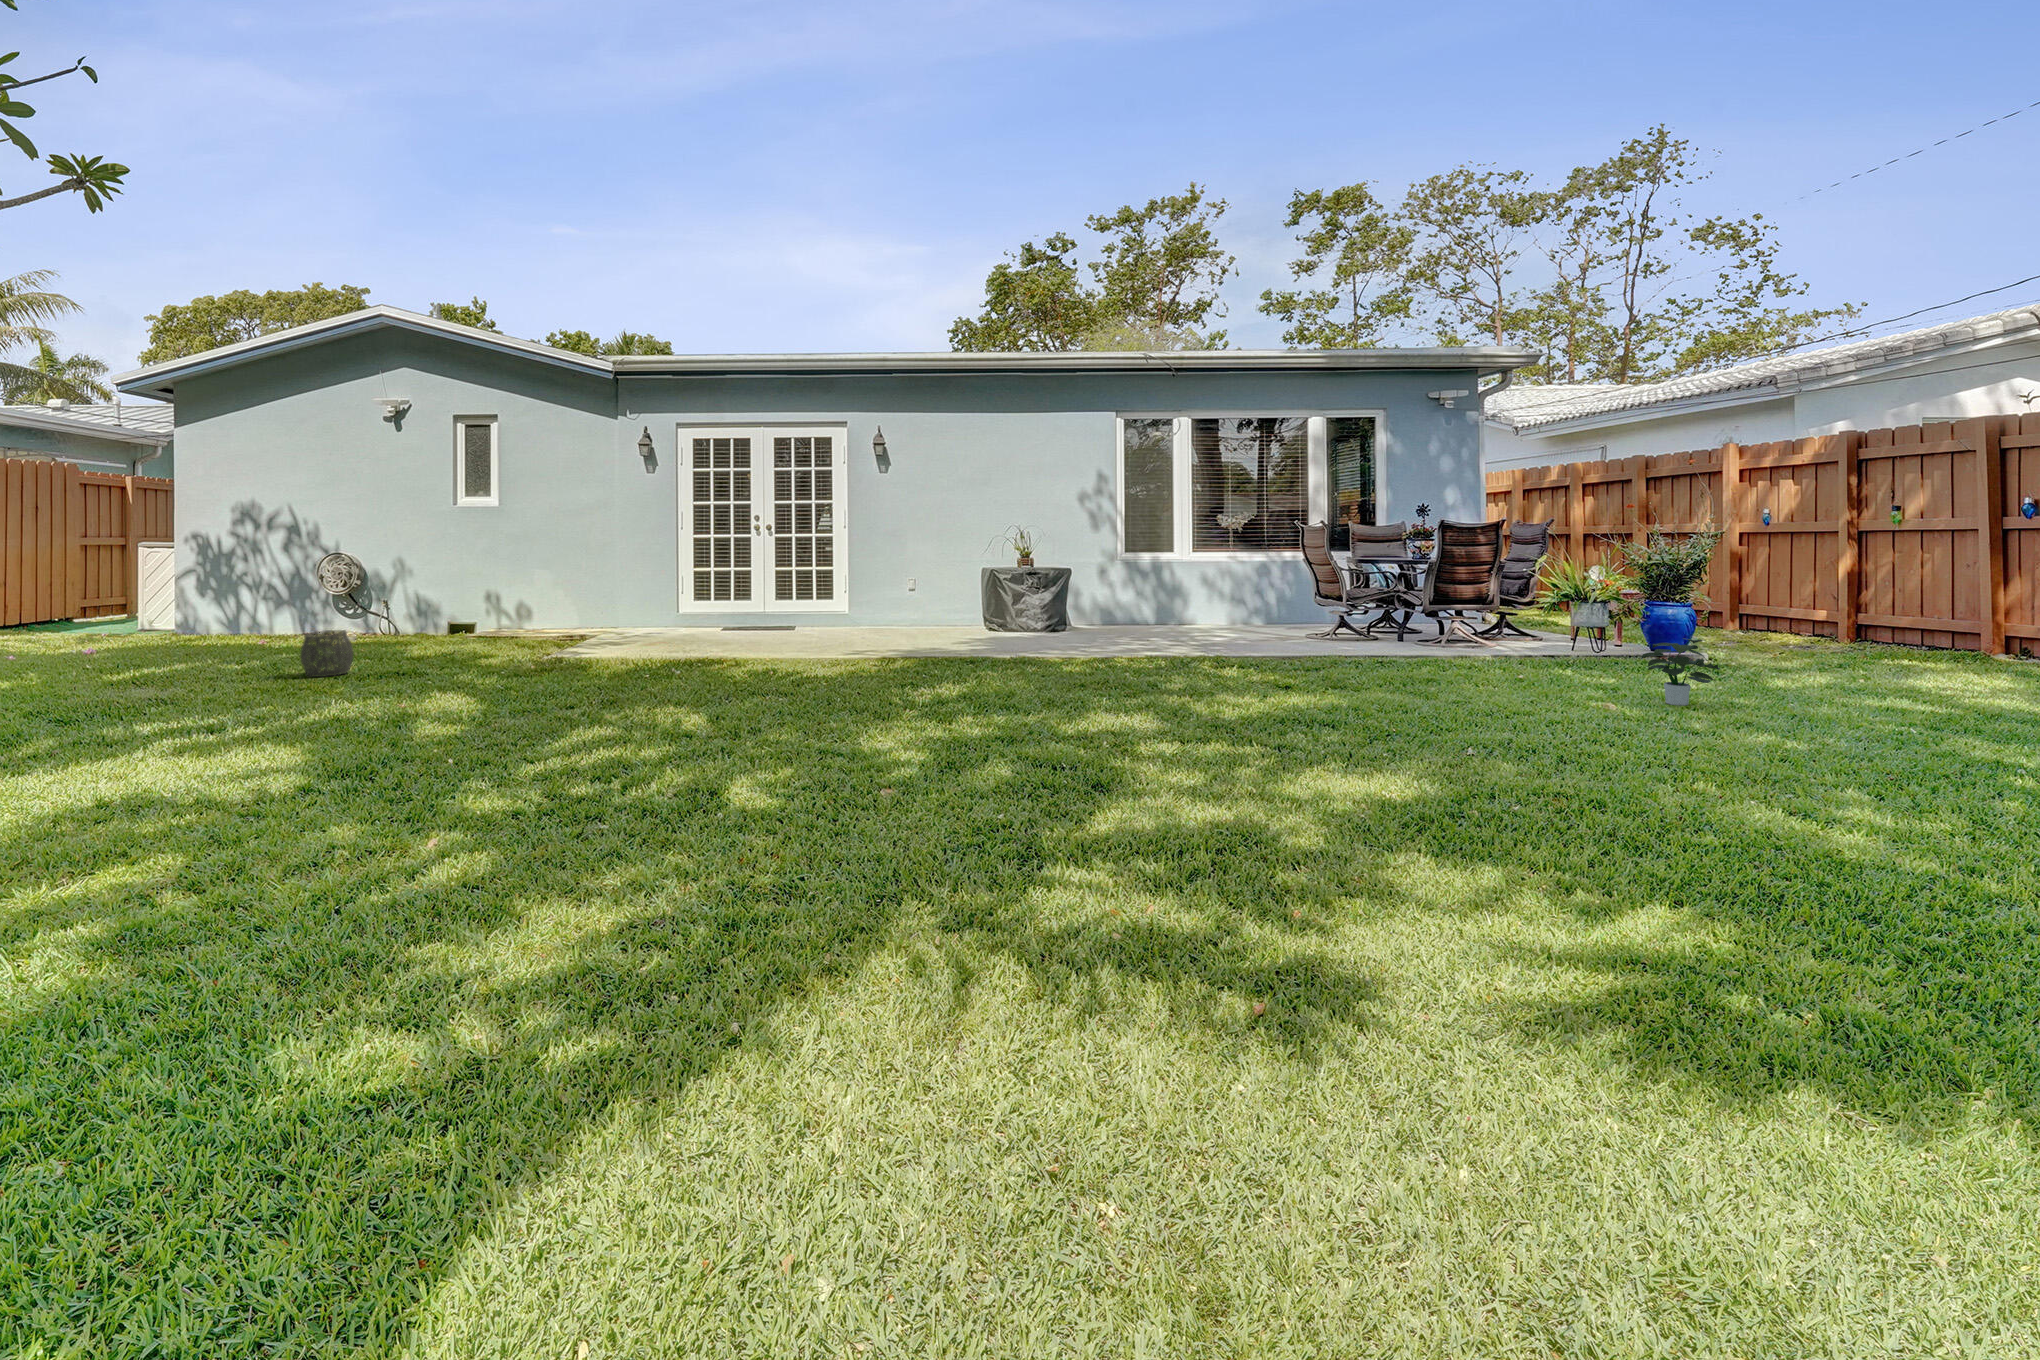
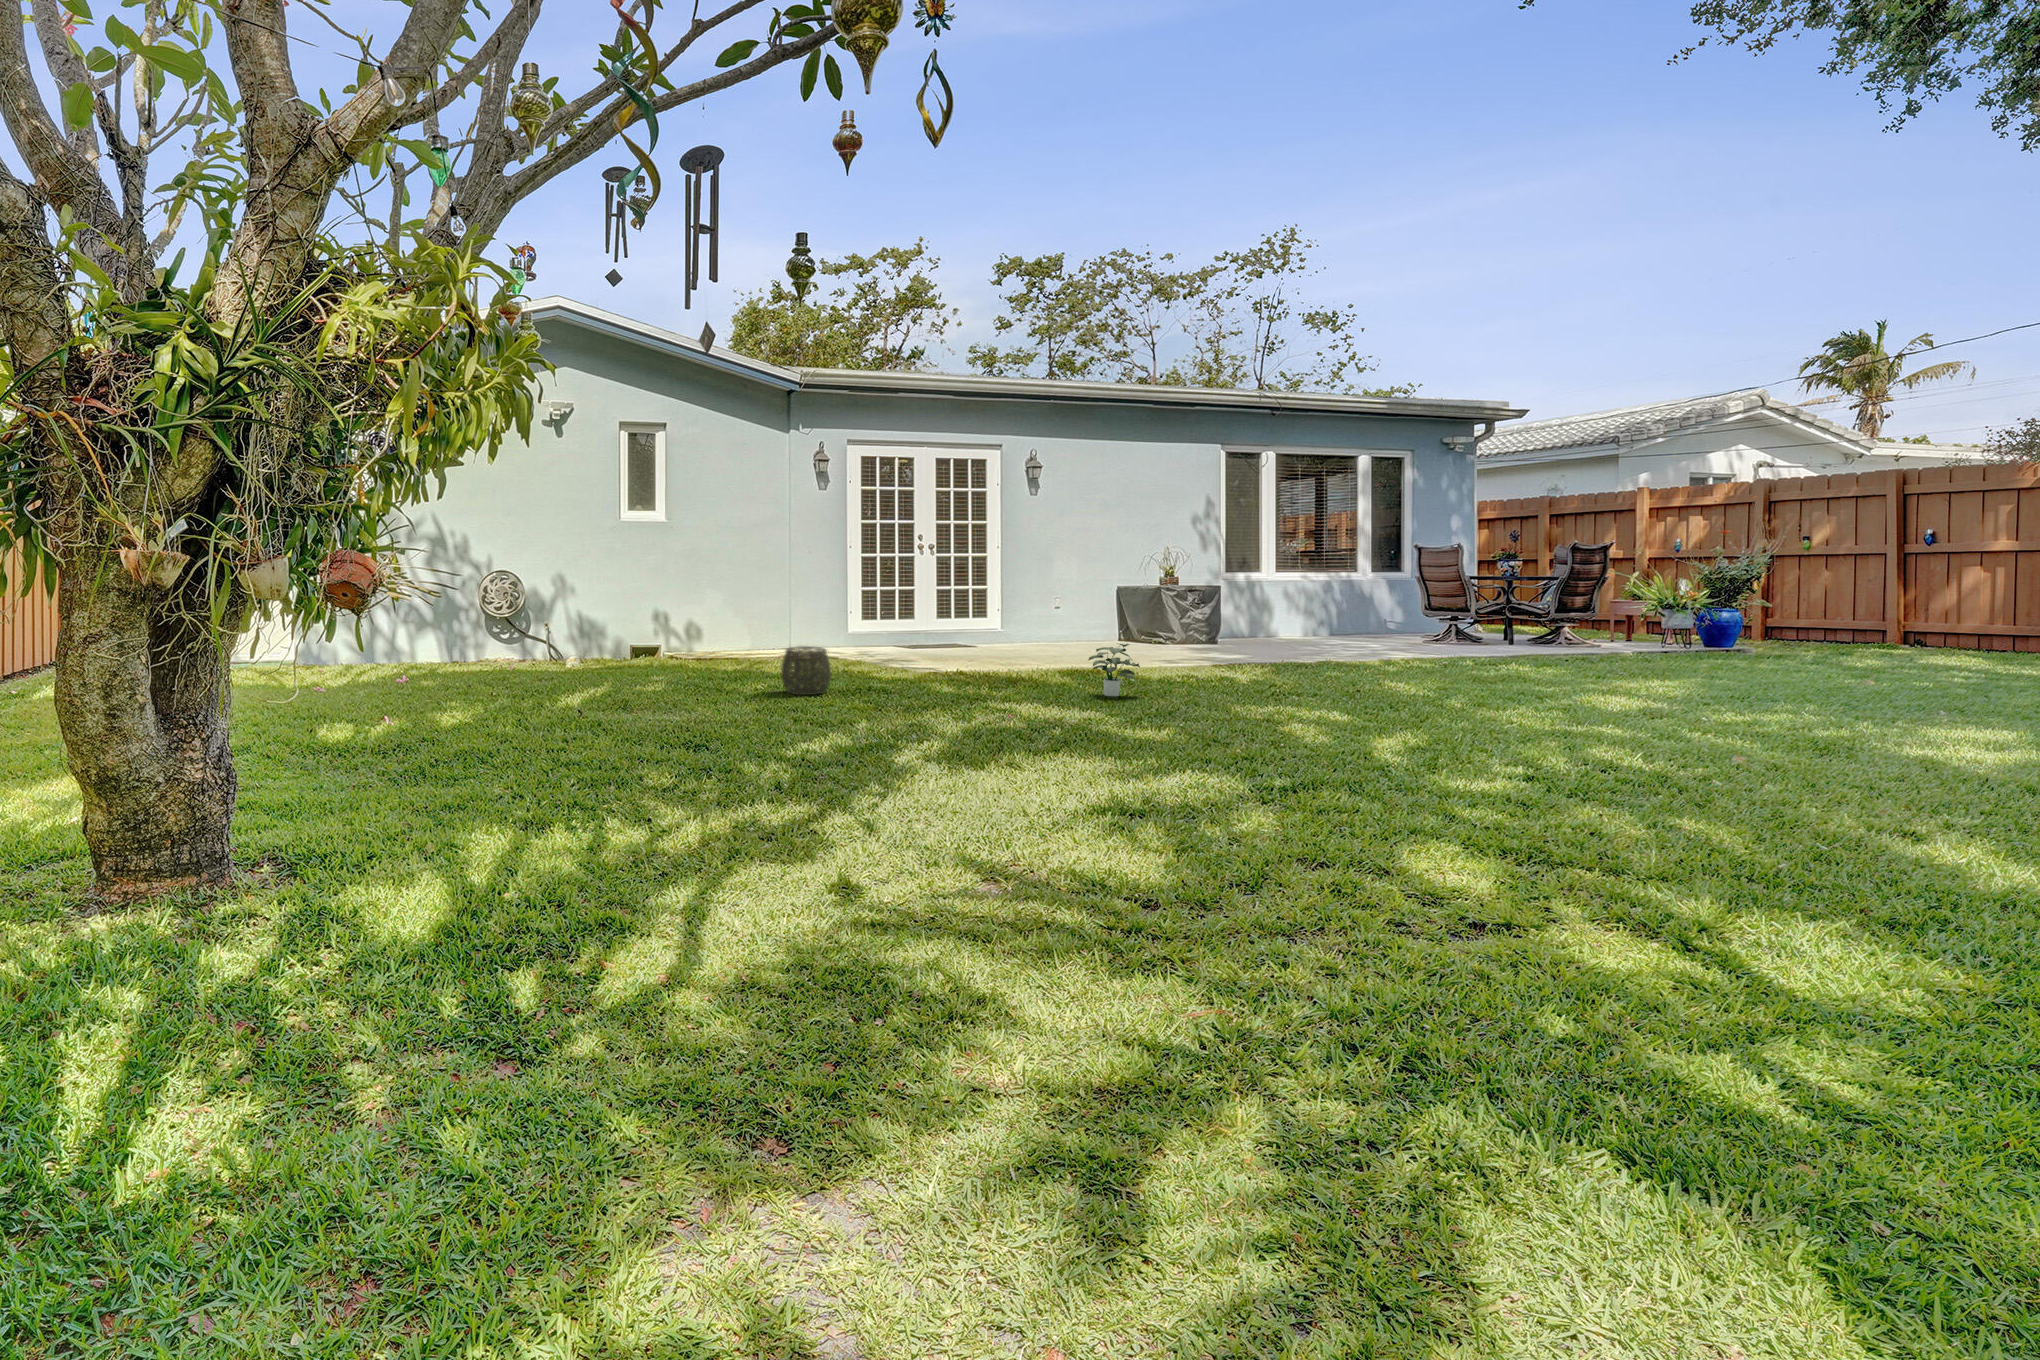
potted plant: present [1641,638,1720,706] -> present [1089,644,1140,696]

